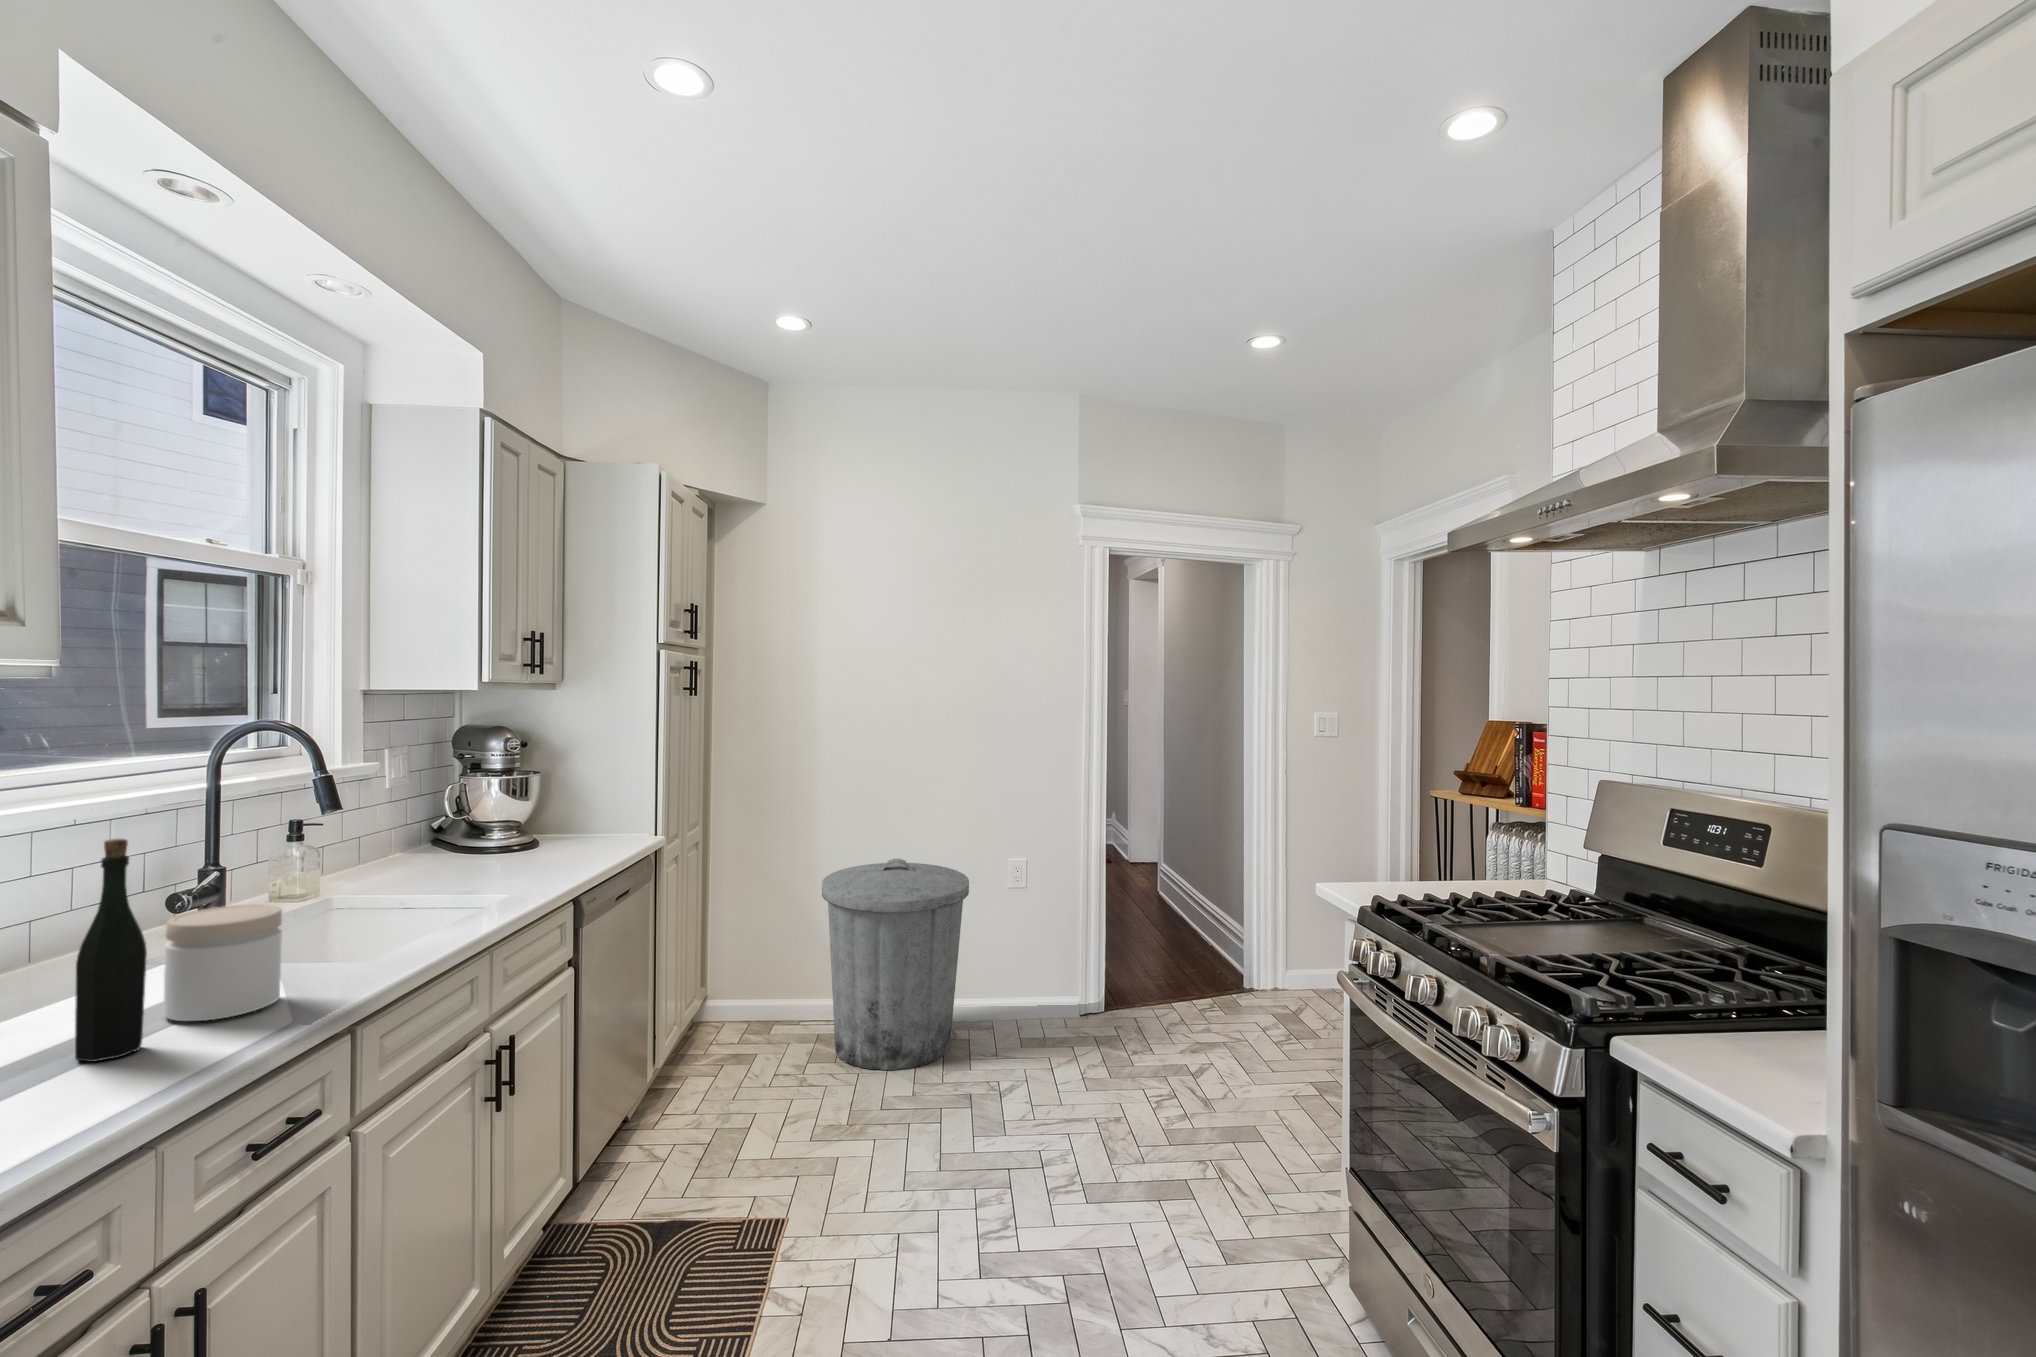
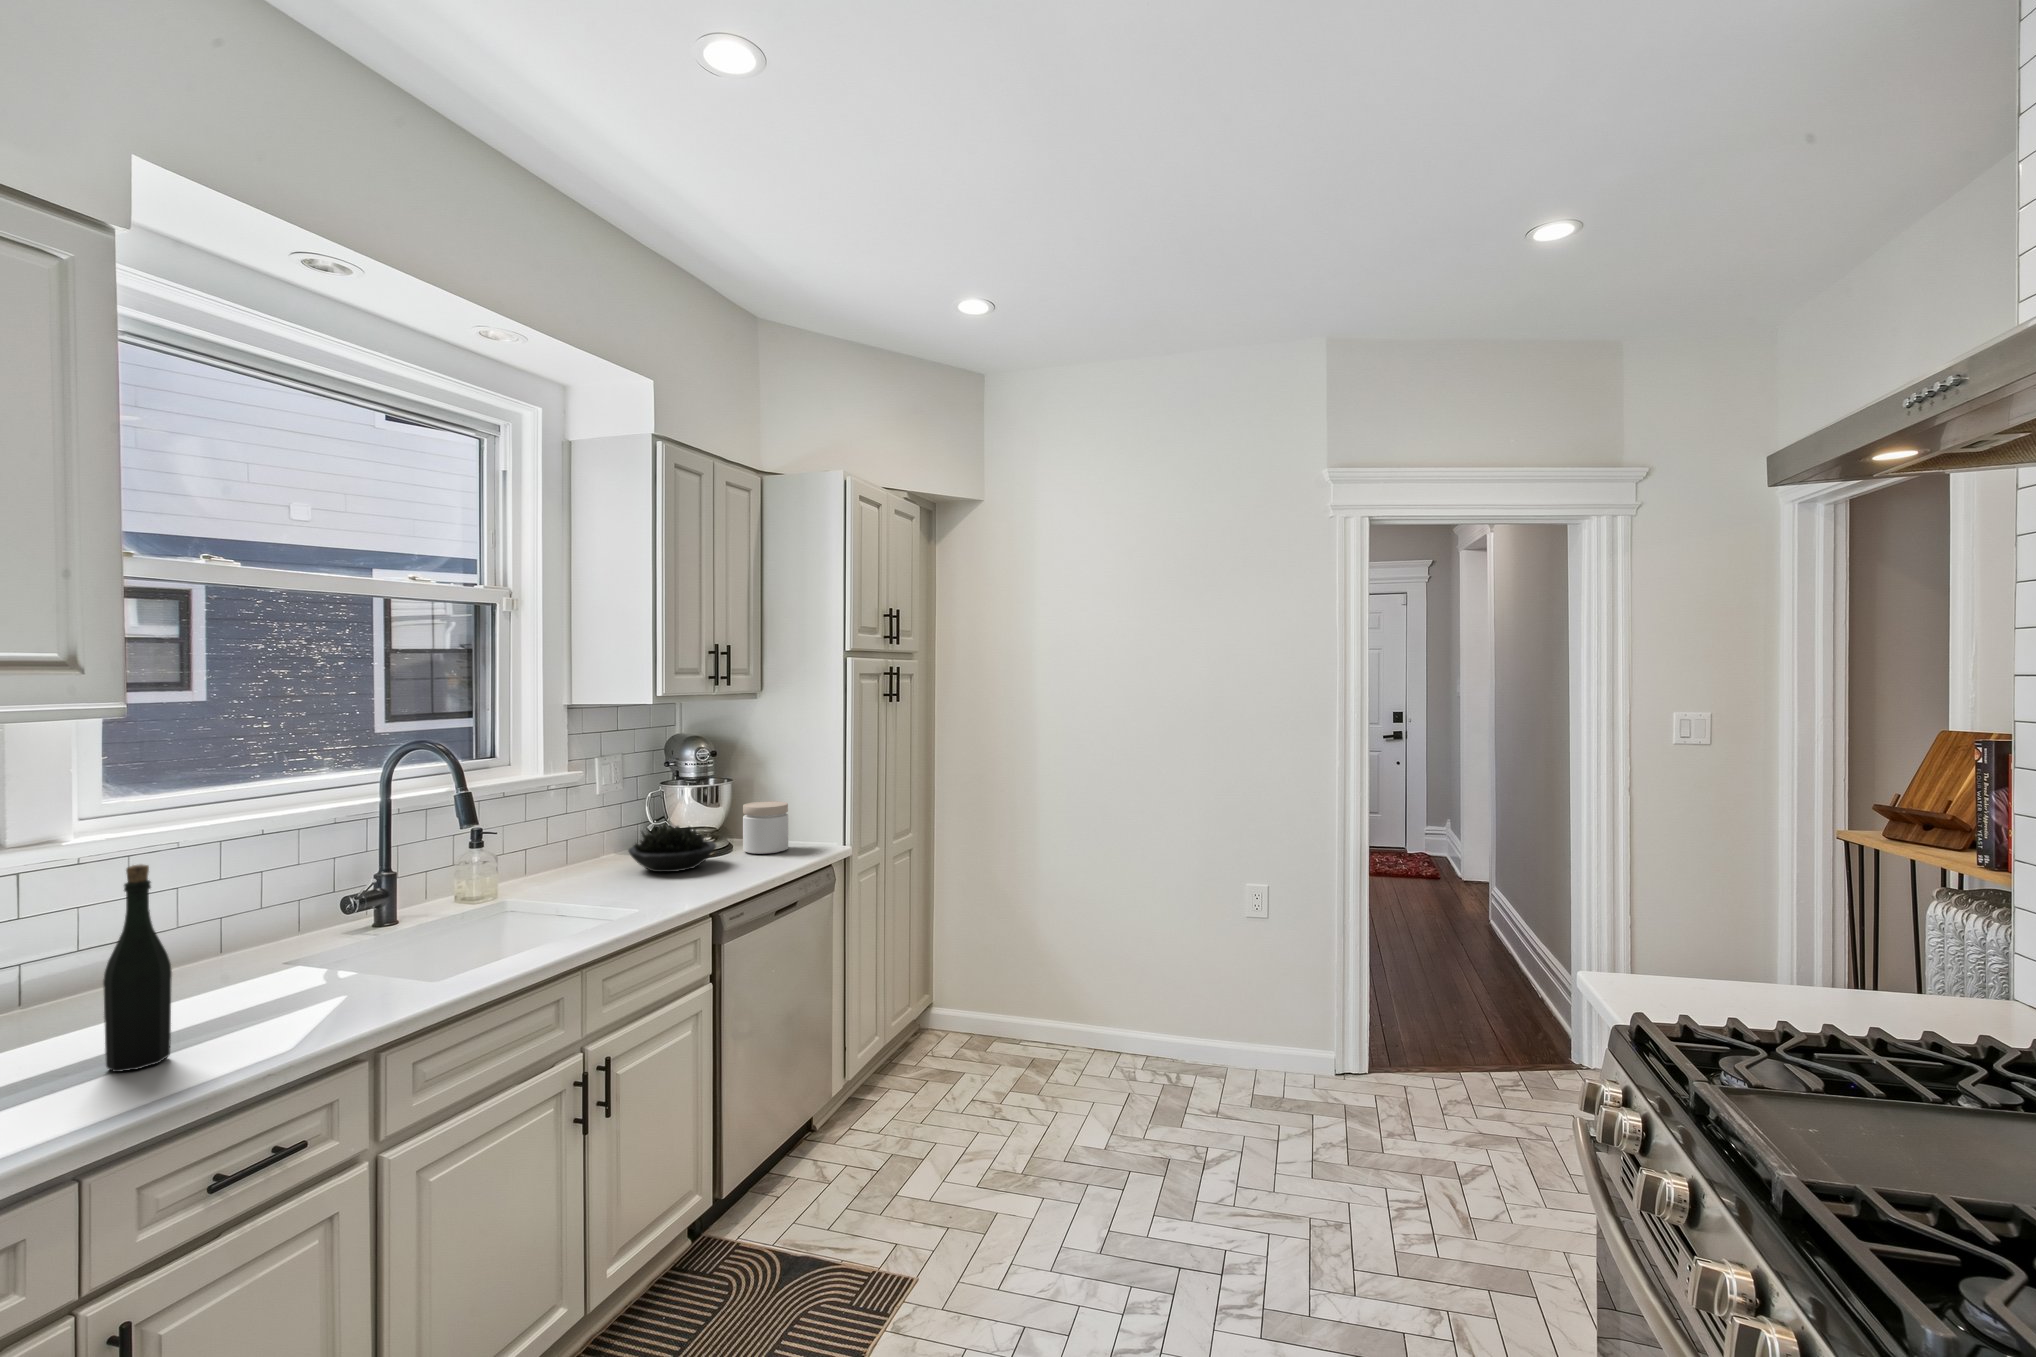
succulent plant: none [443,816,542,866] -> present [628,824,716,872]
trash can: present [822,859,969,1070] -> none [1024,878,1185,1114]
jar: present [163,904,282,1021] -> present [743,801,788,854]

